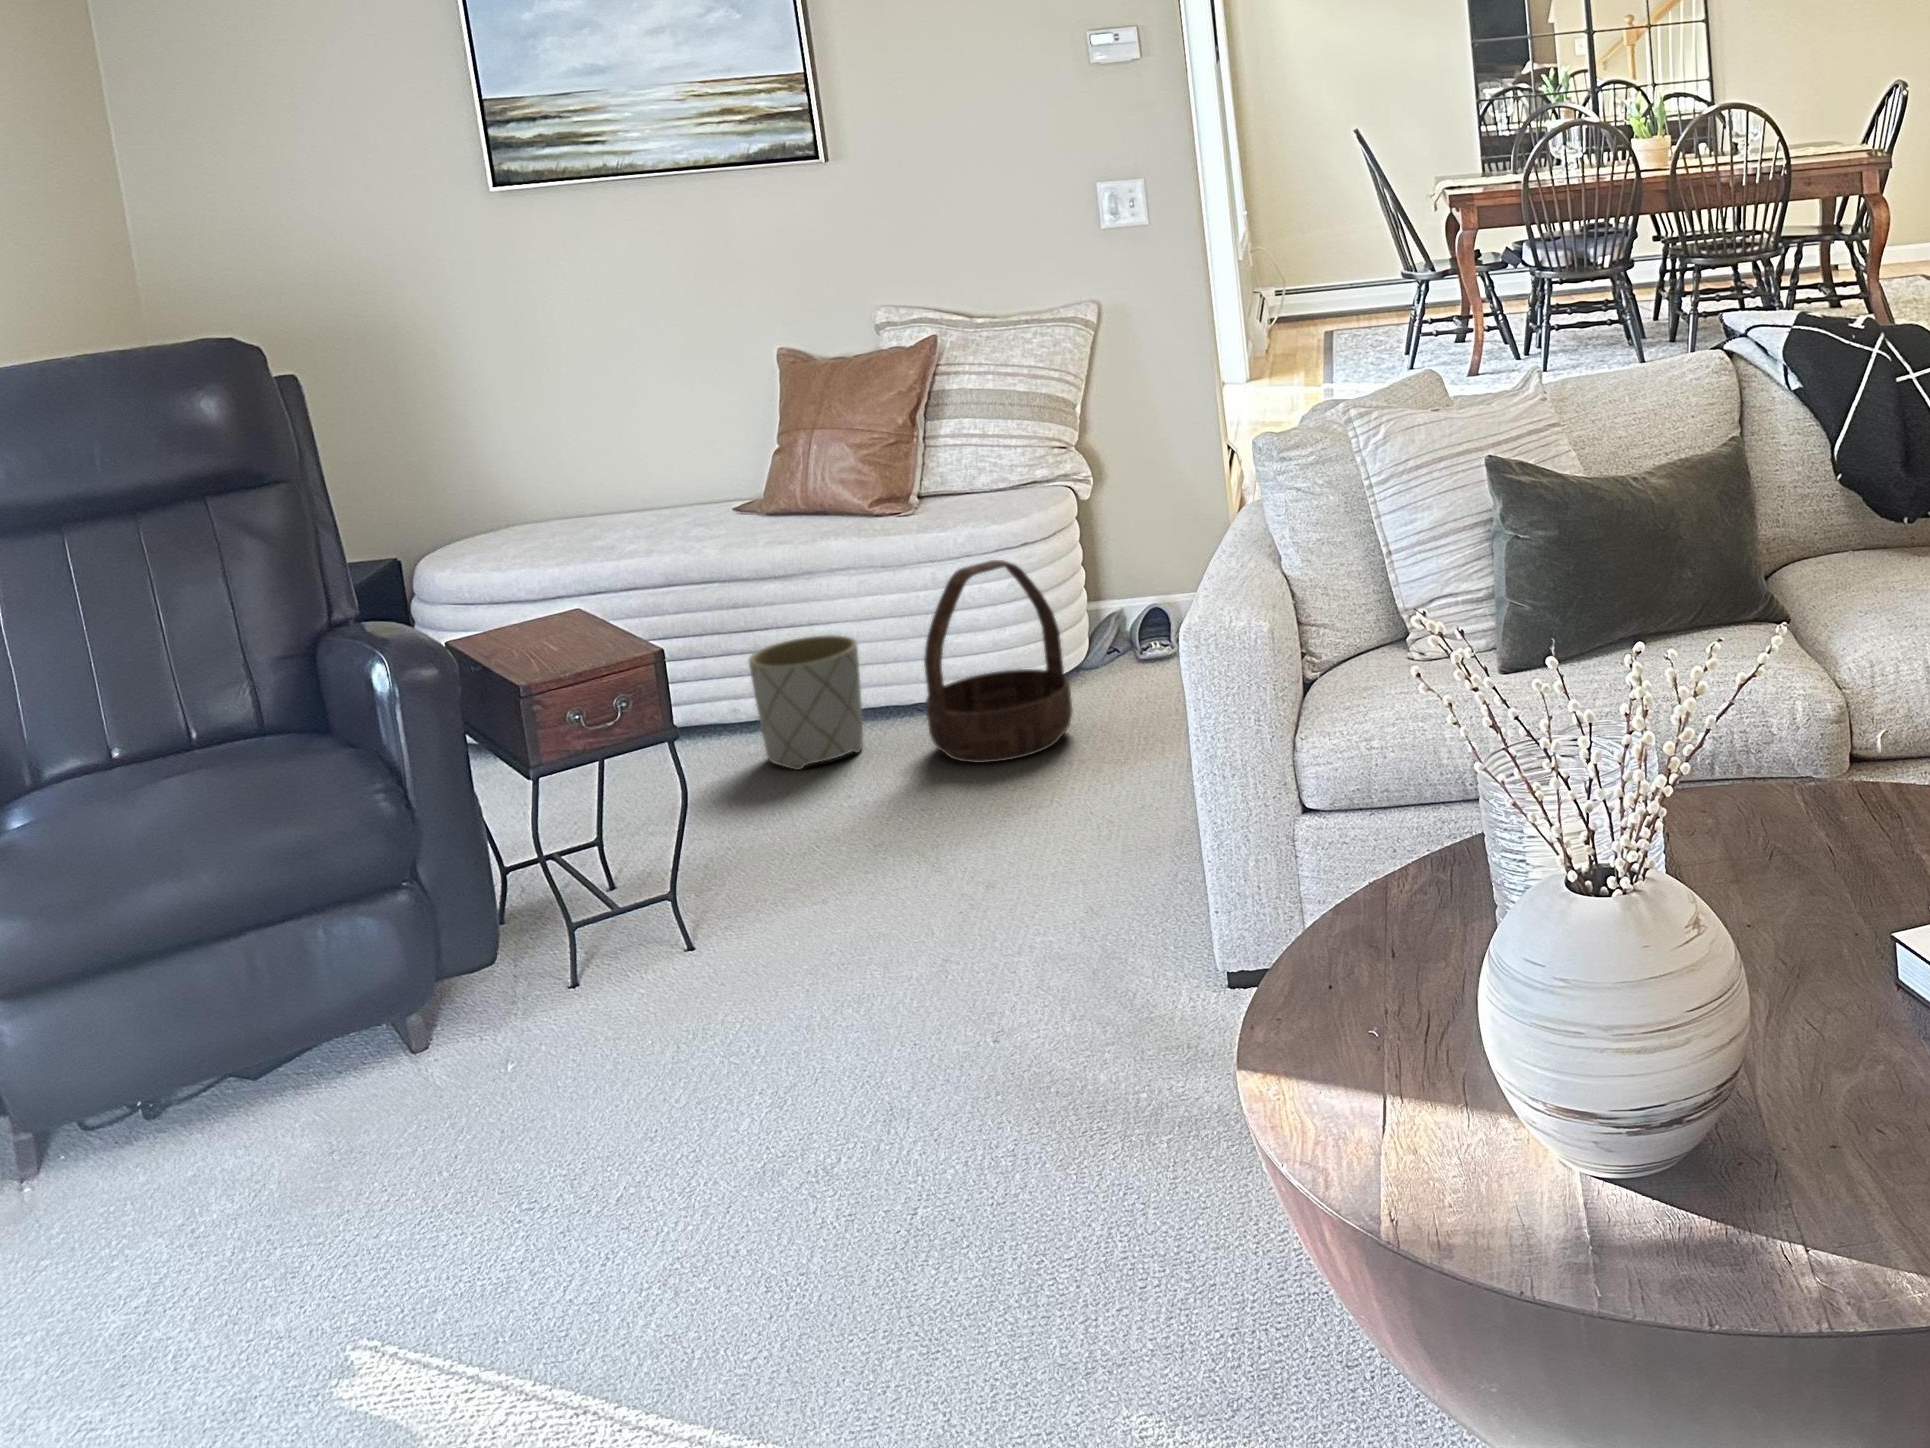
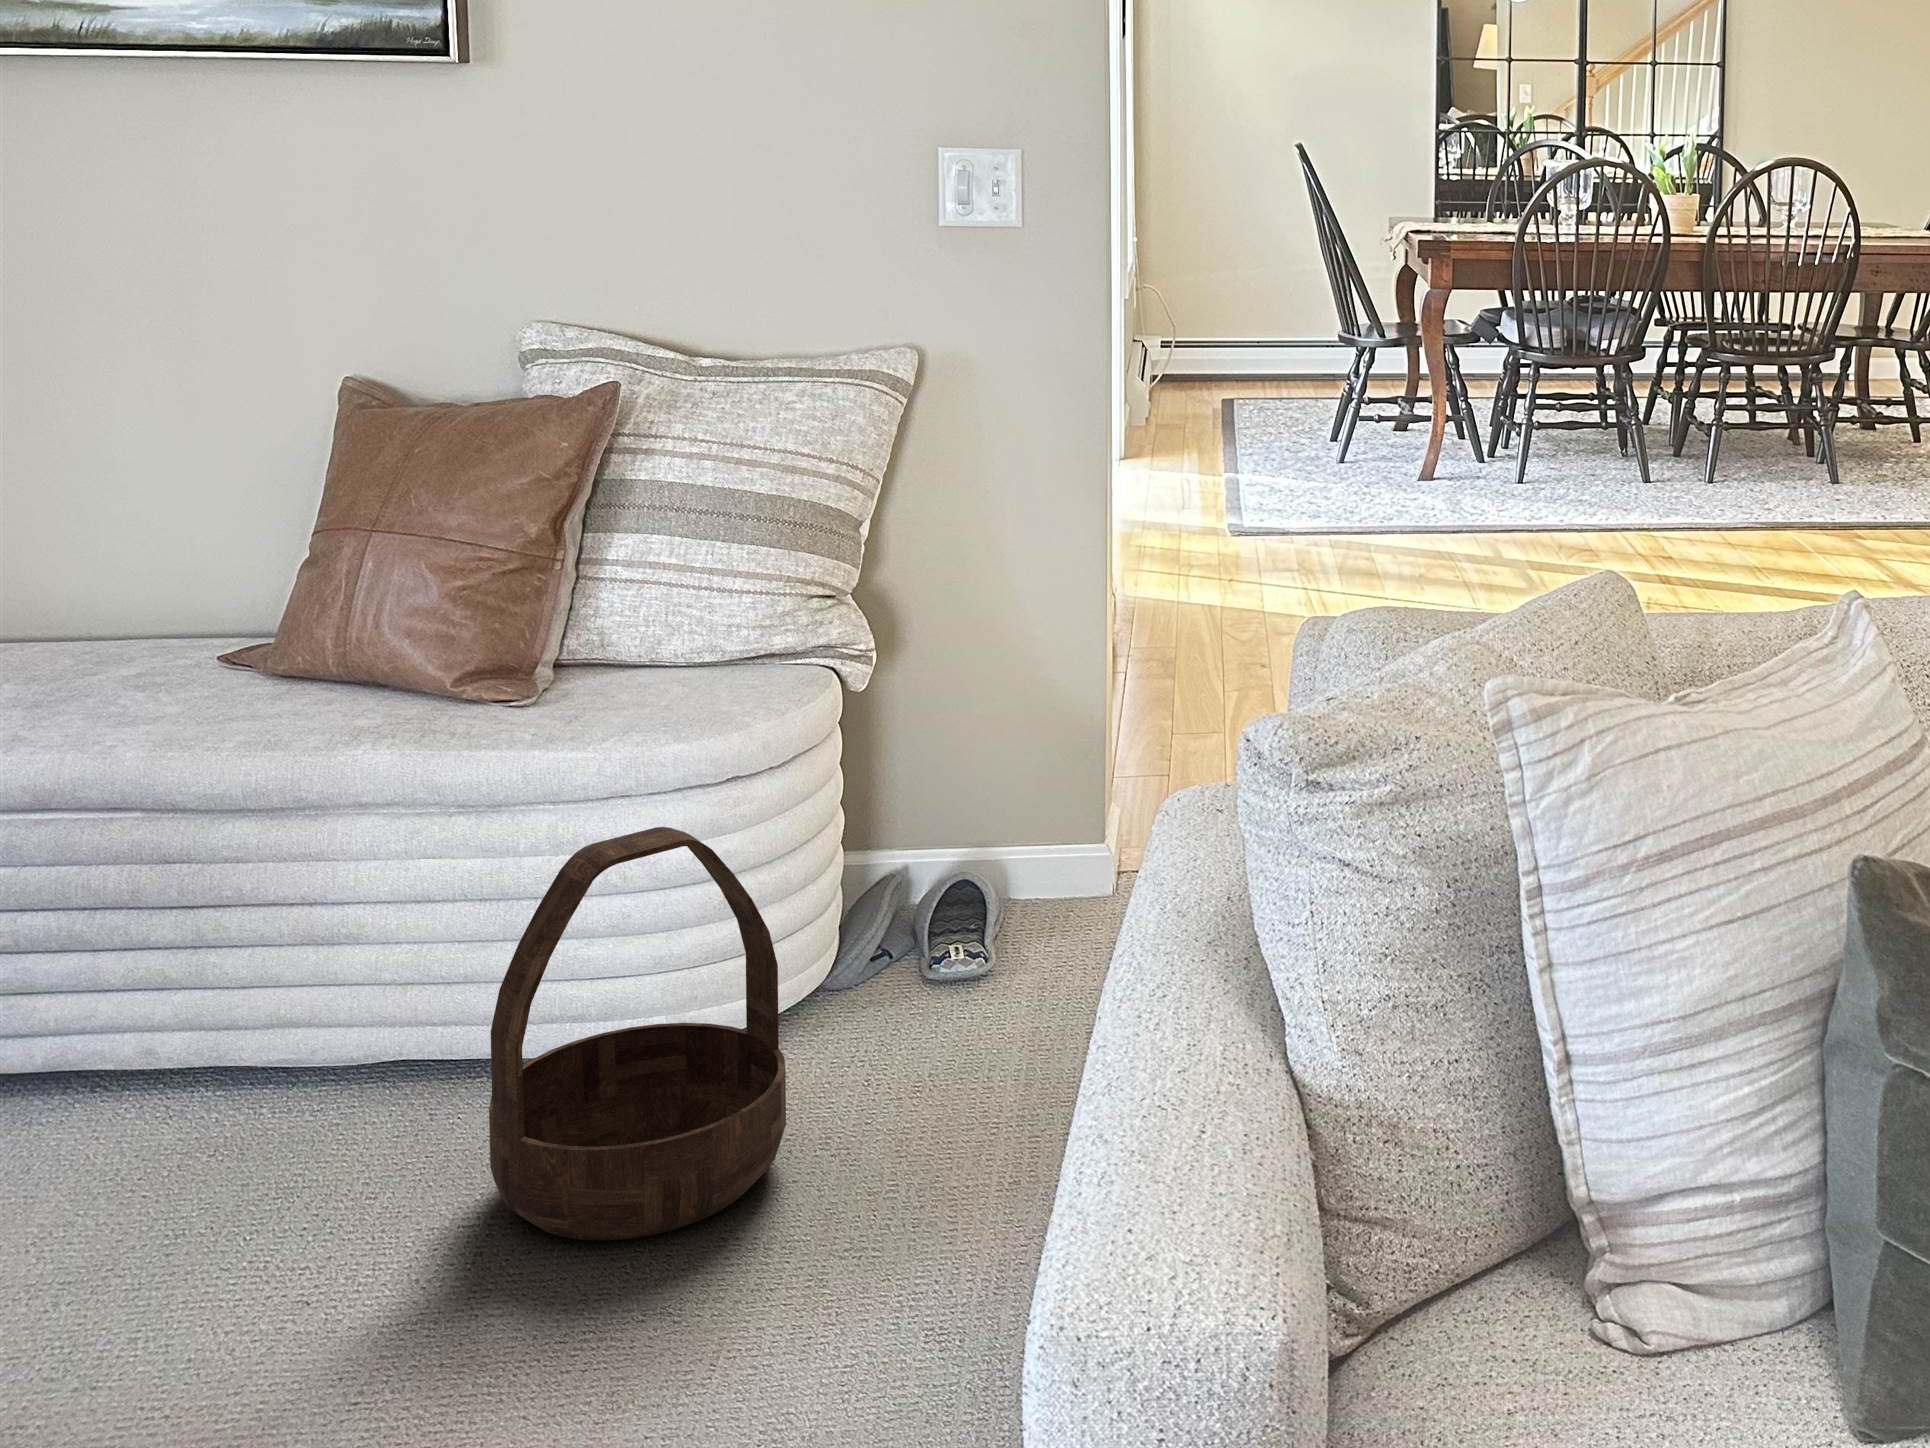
planter: present [748,635,863,770] -> none [135,938,374,1226]

